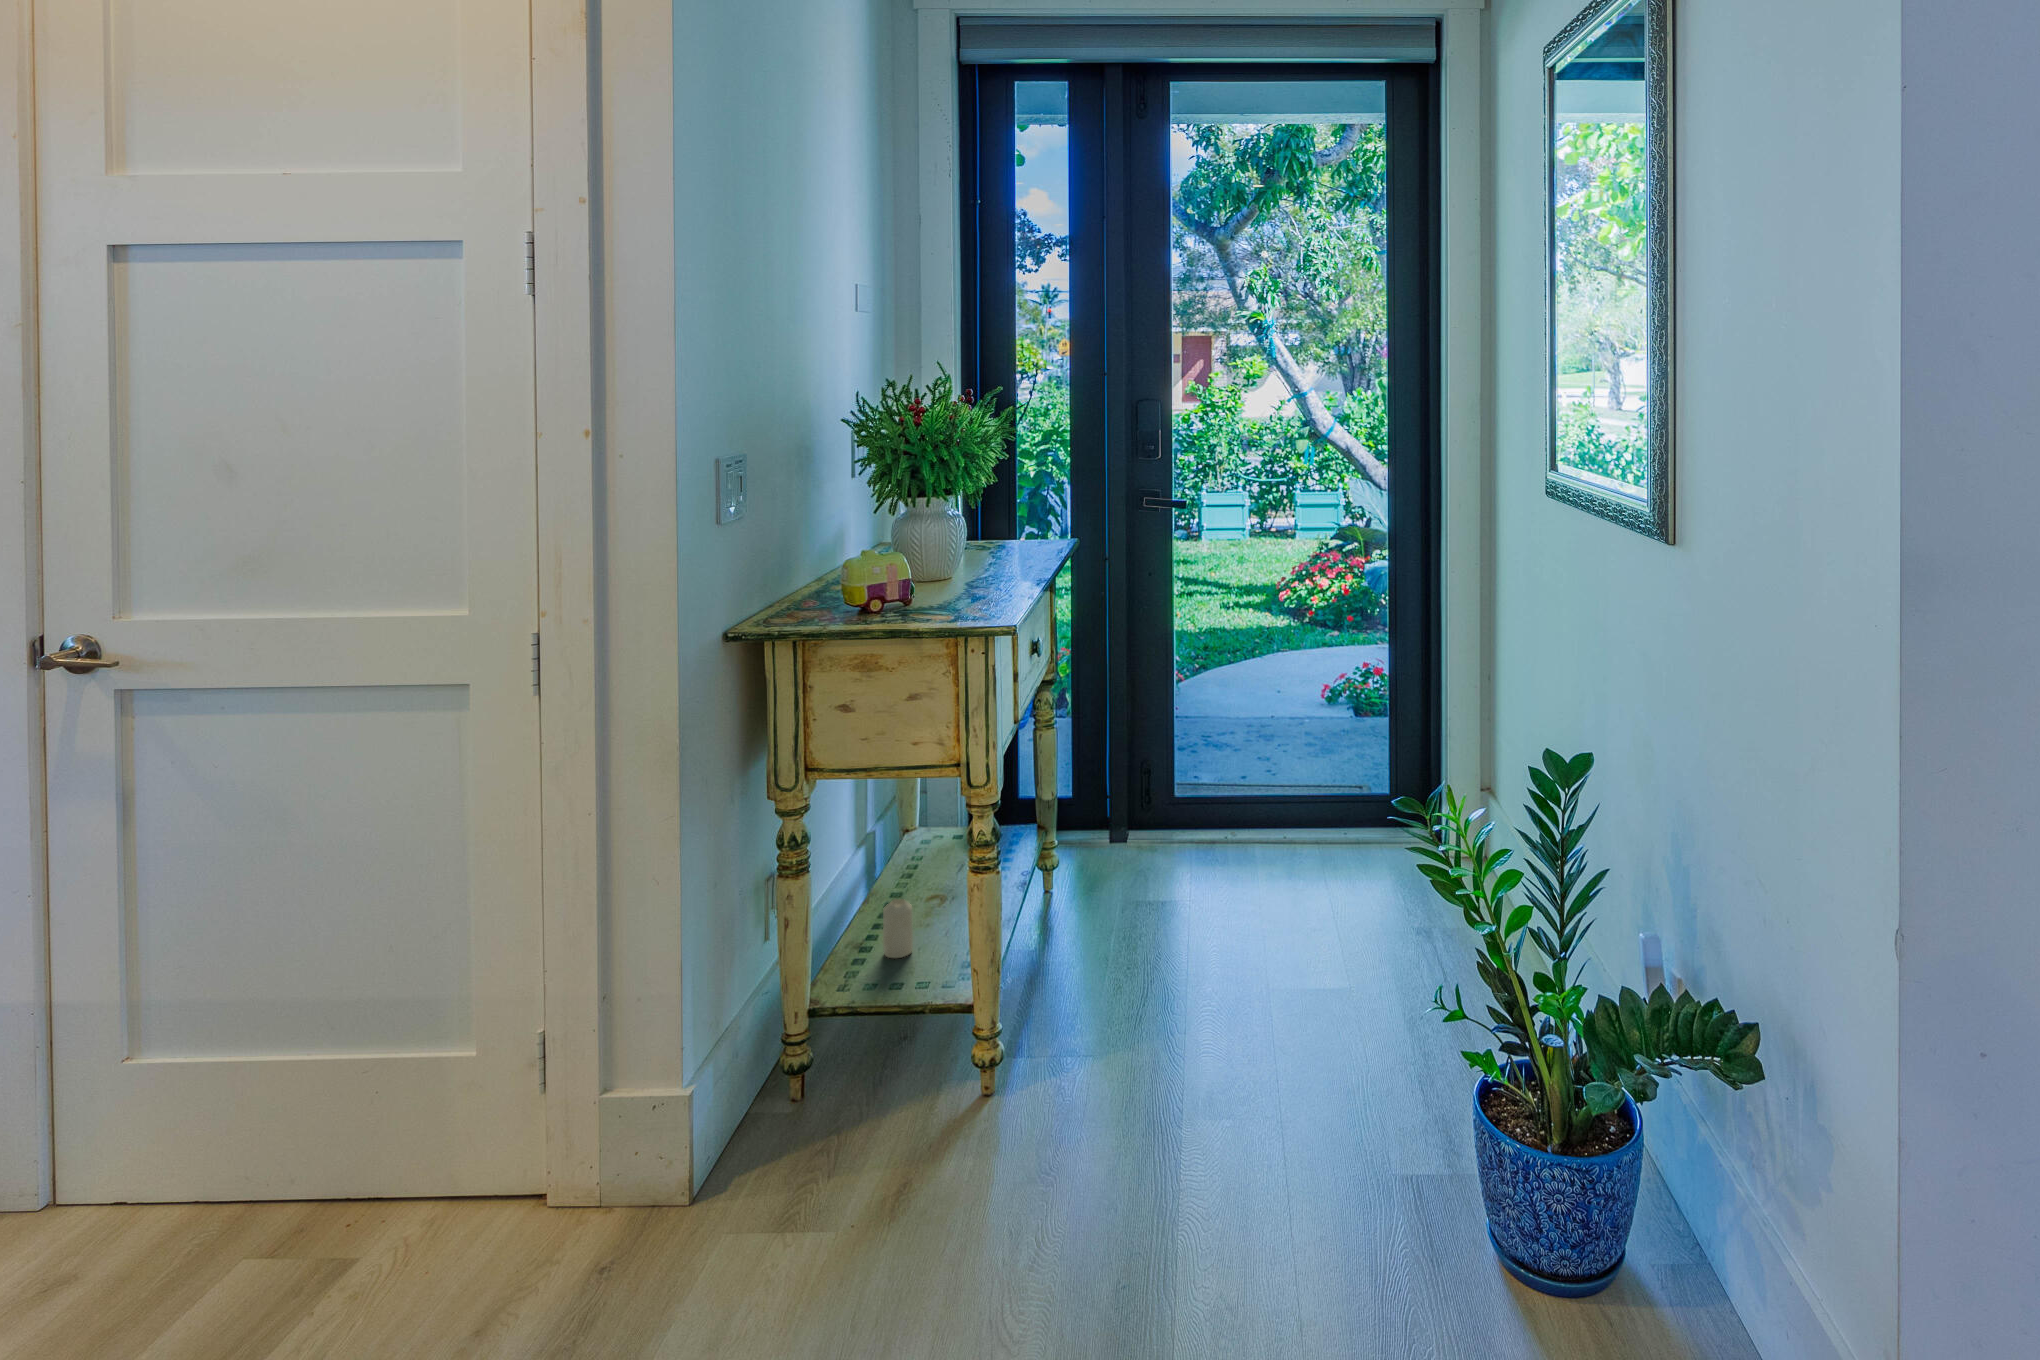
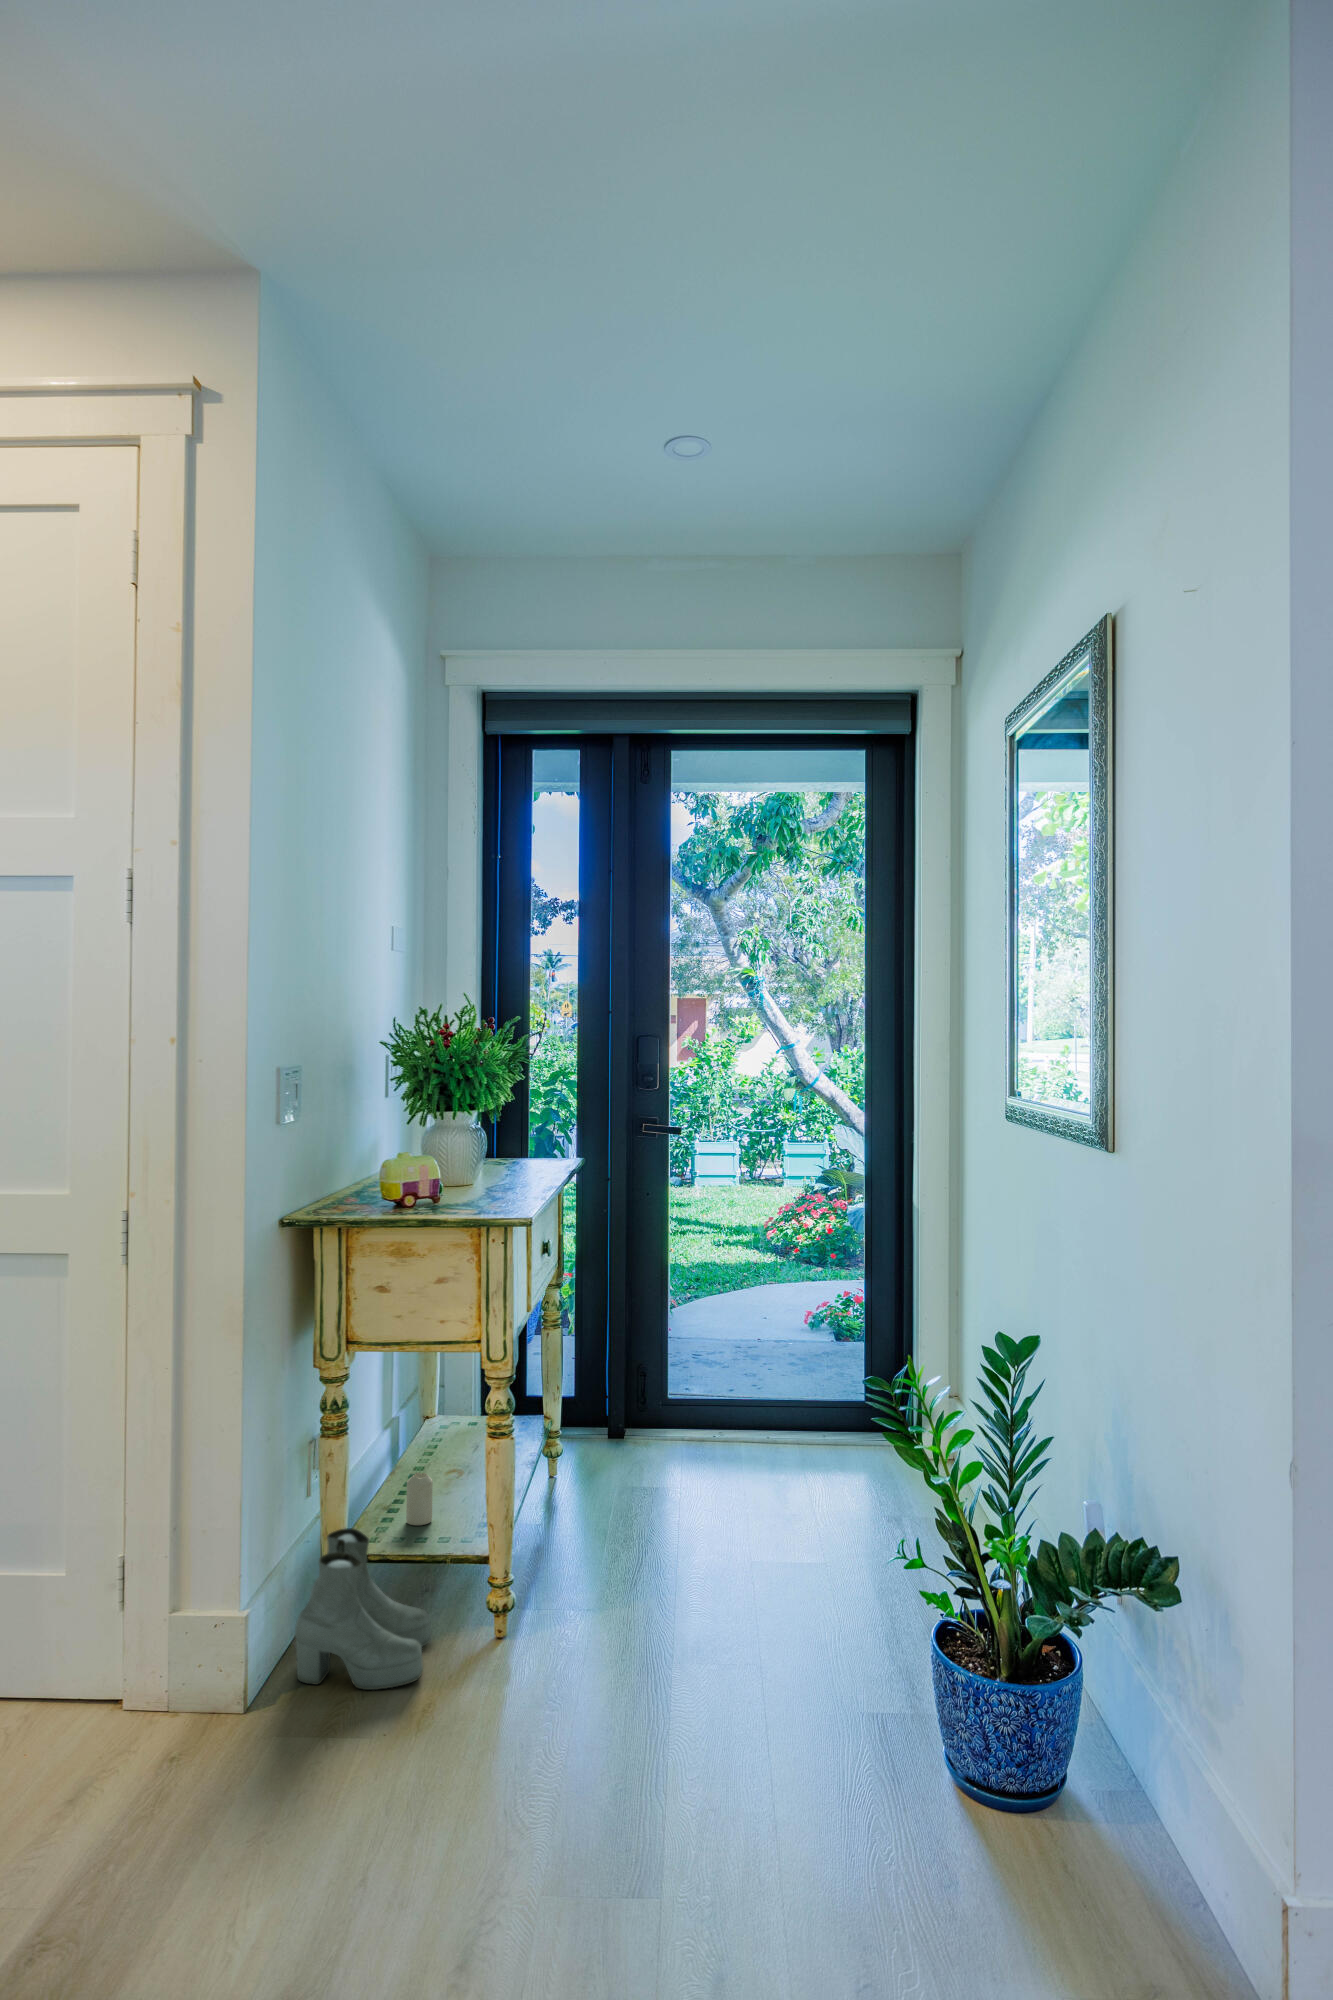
boots: none [755,978,912,1167] -> present [295,1528,431,1690]

